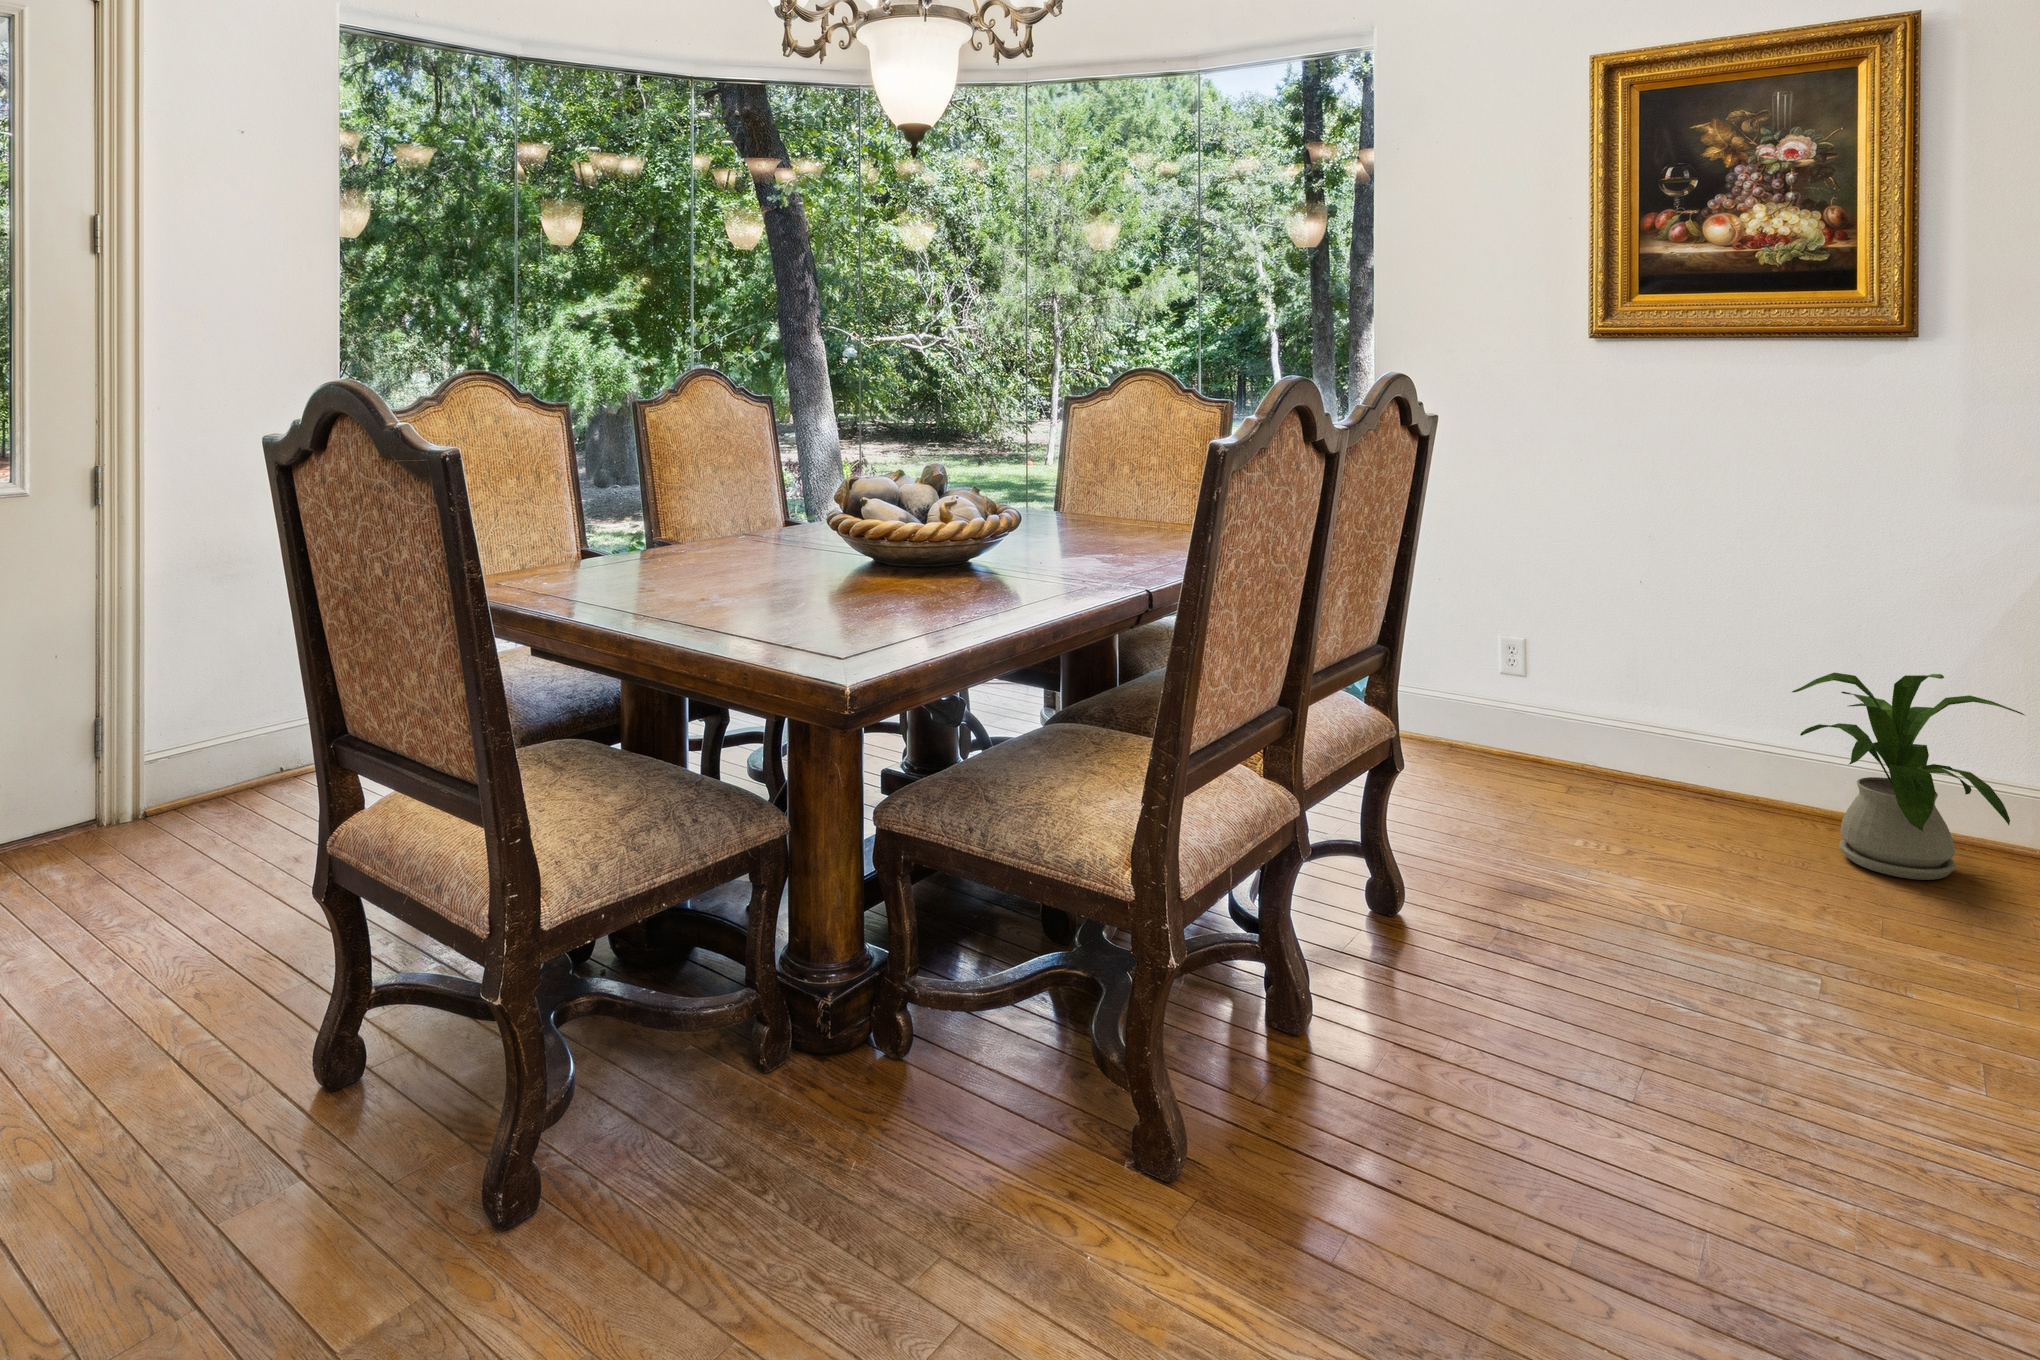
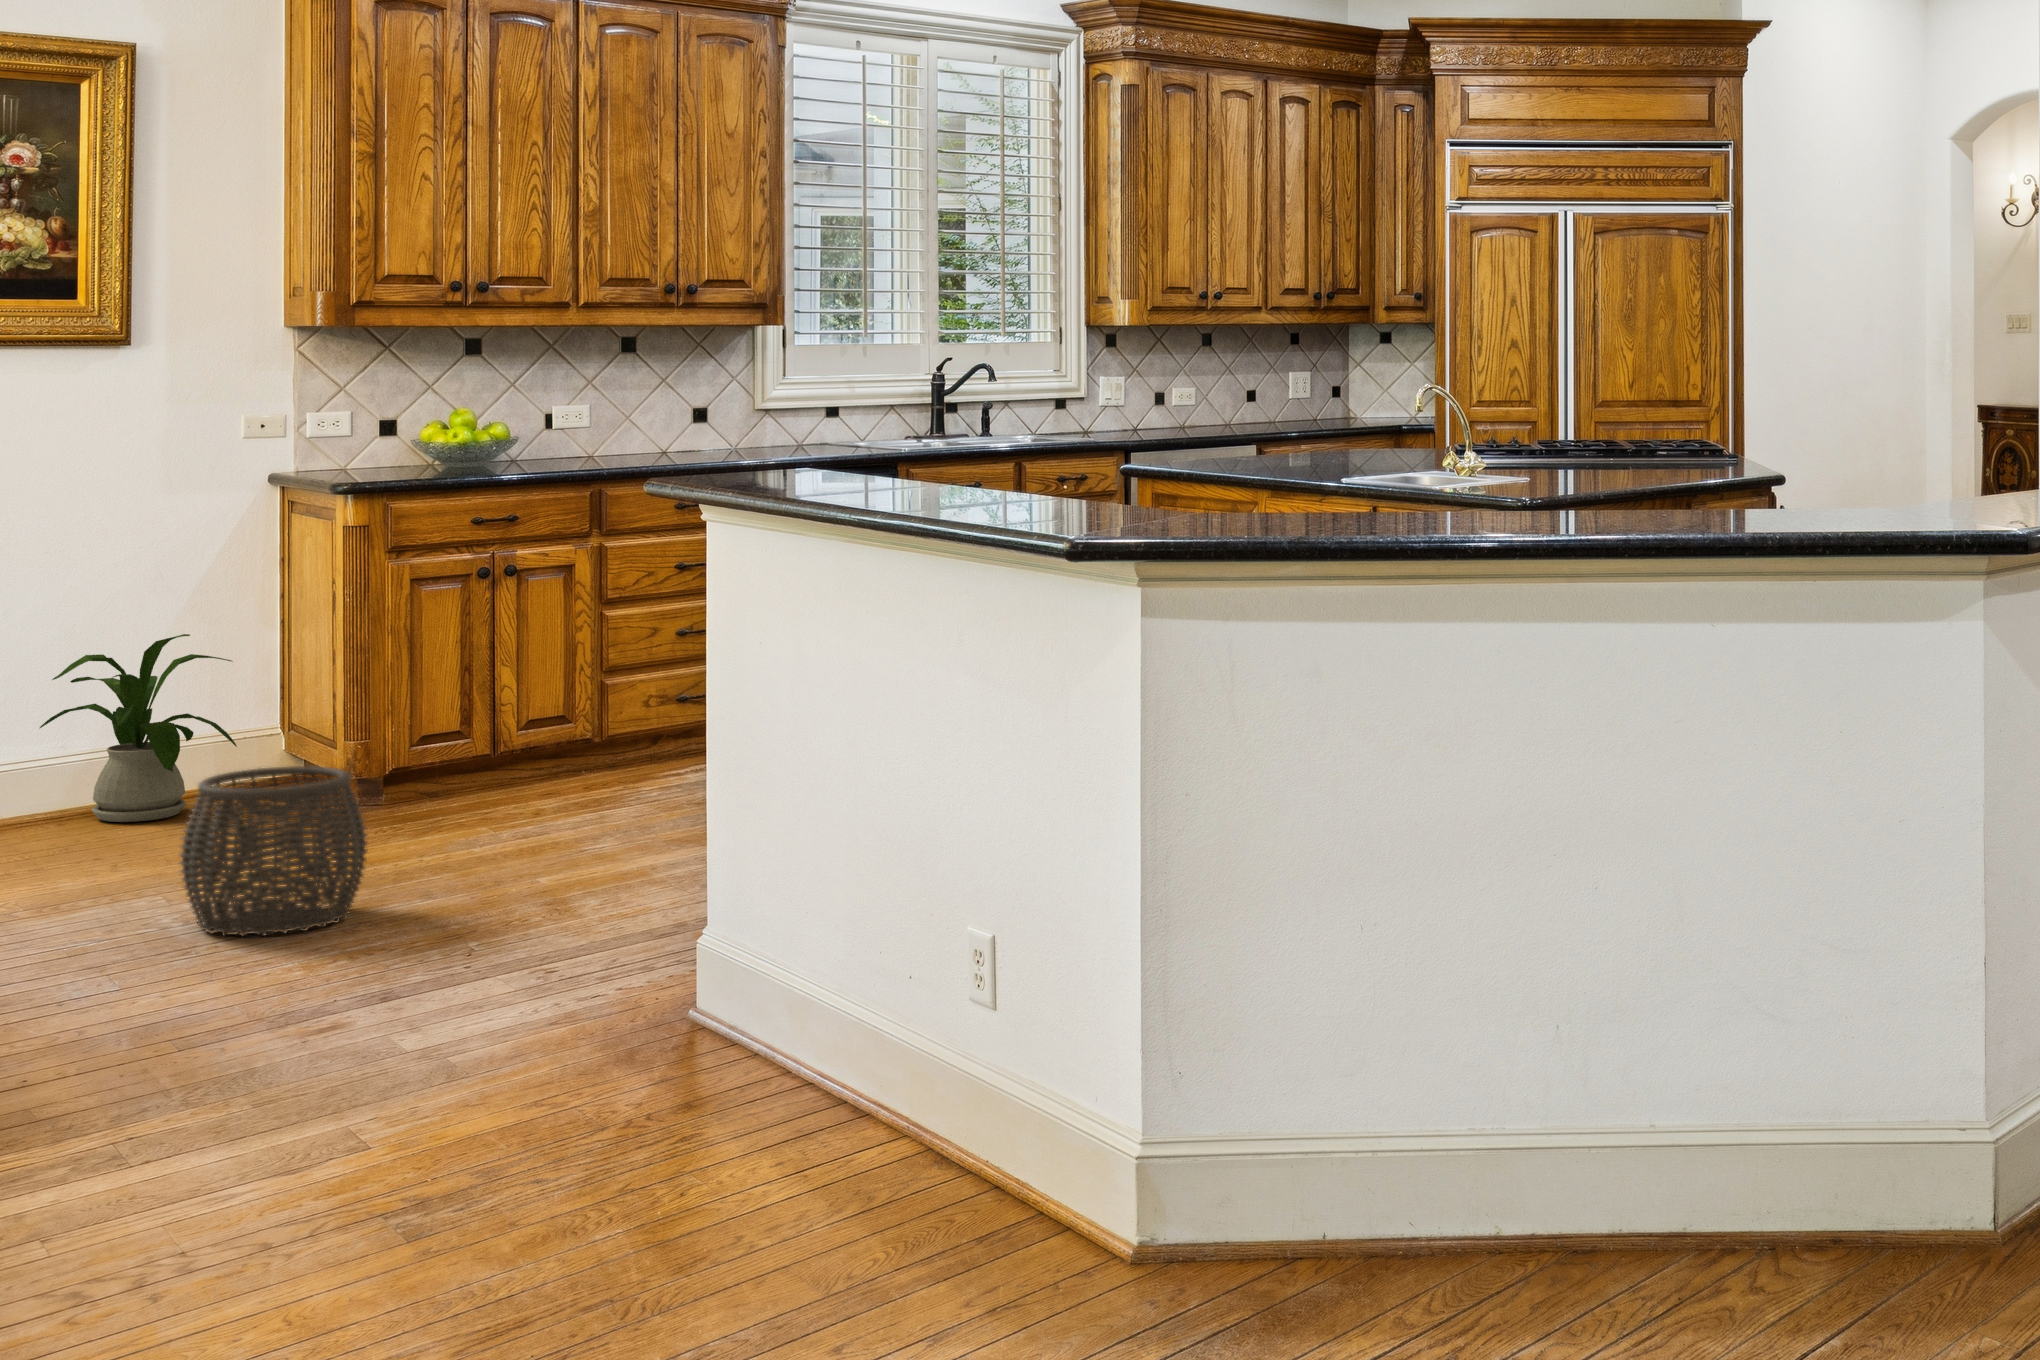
woven basket: none [1714,910,2018,1216] -> present [180,766,367,936]

